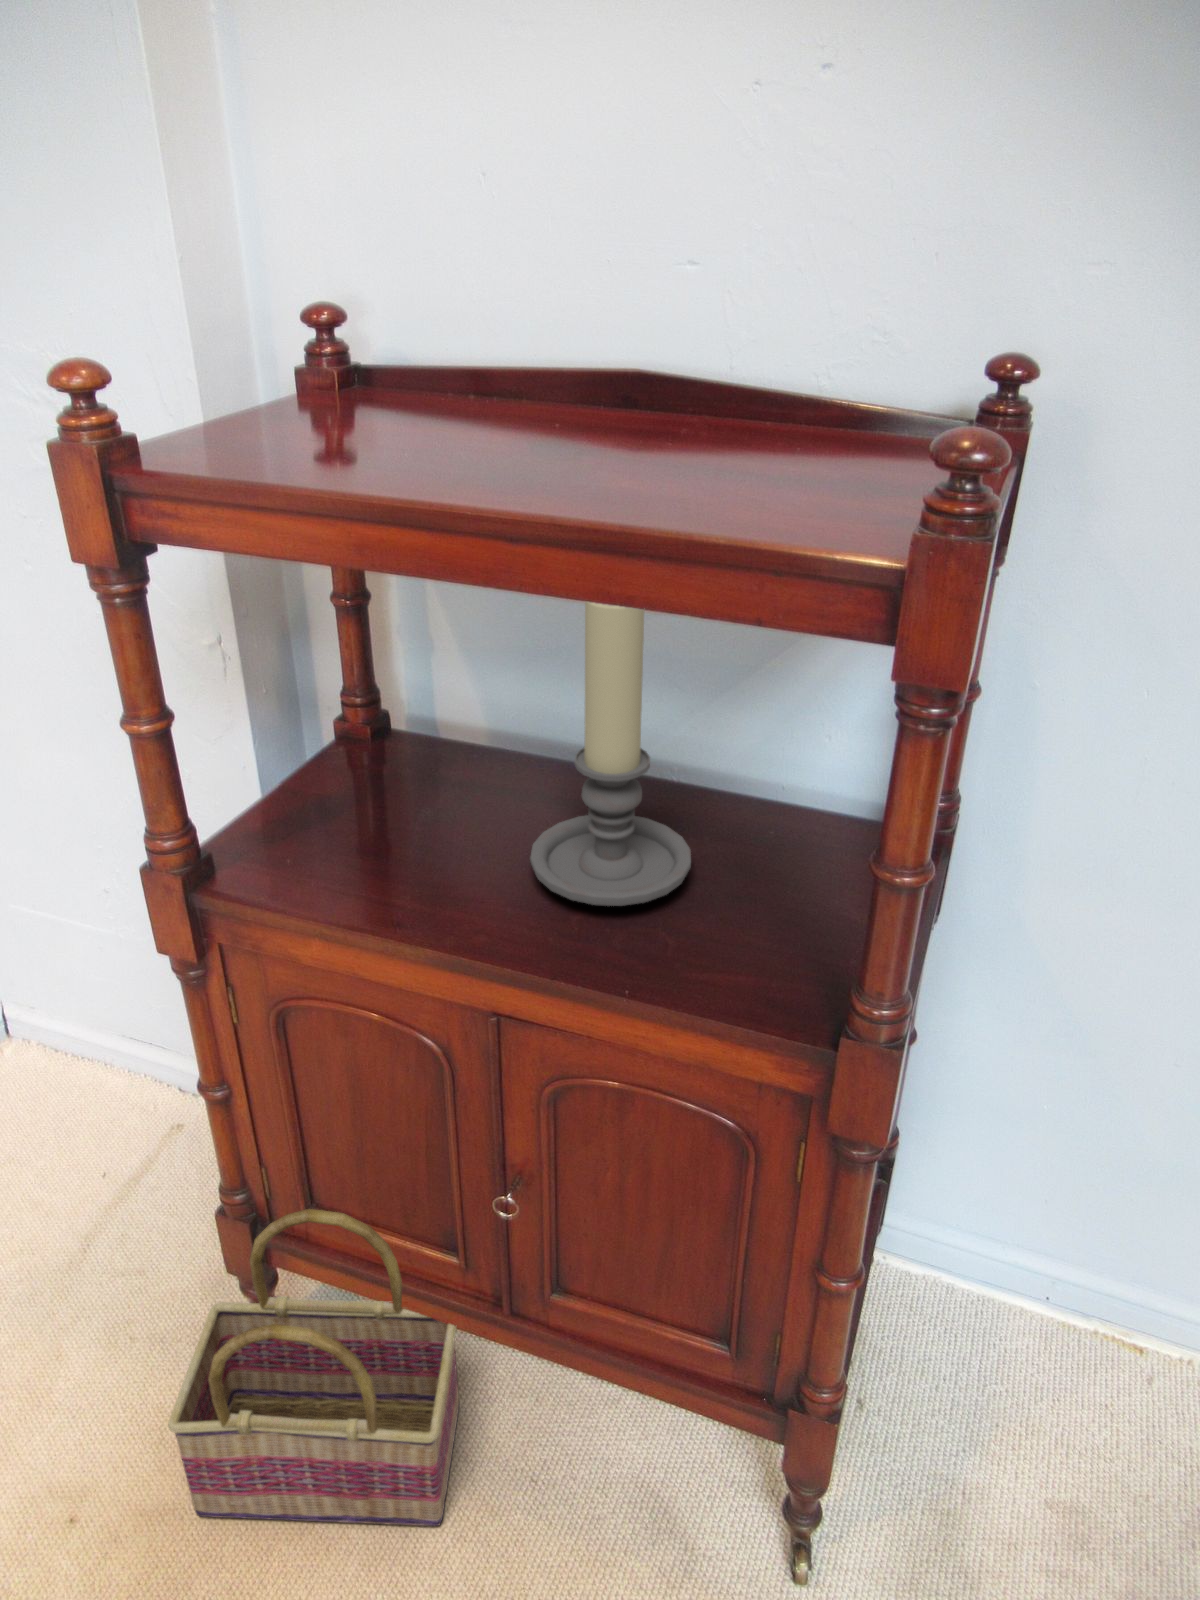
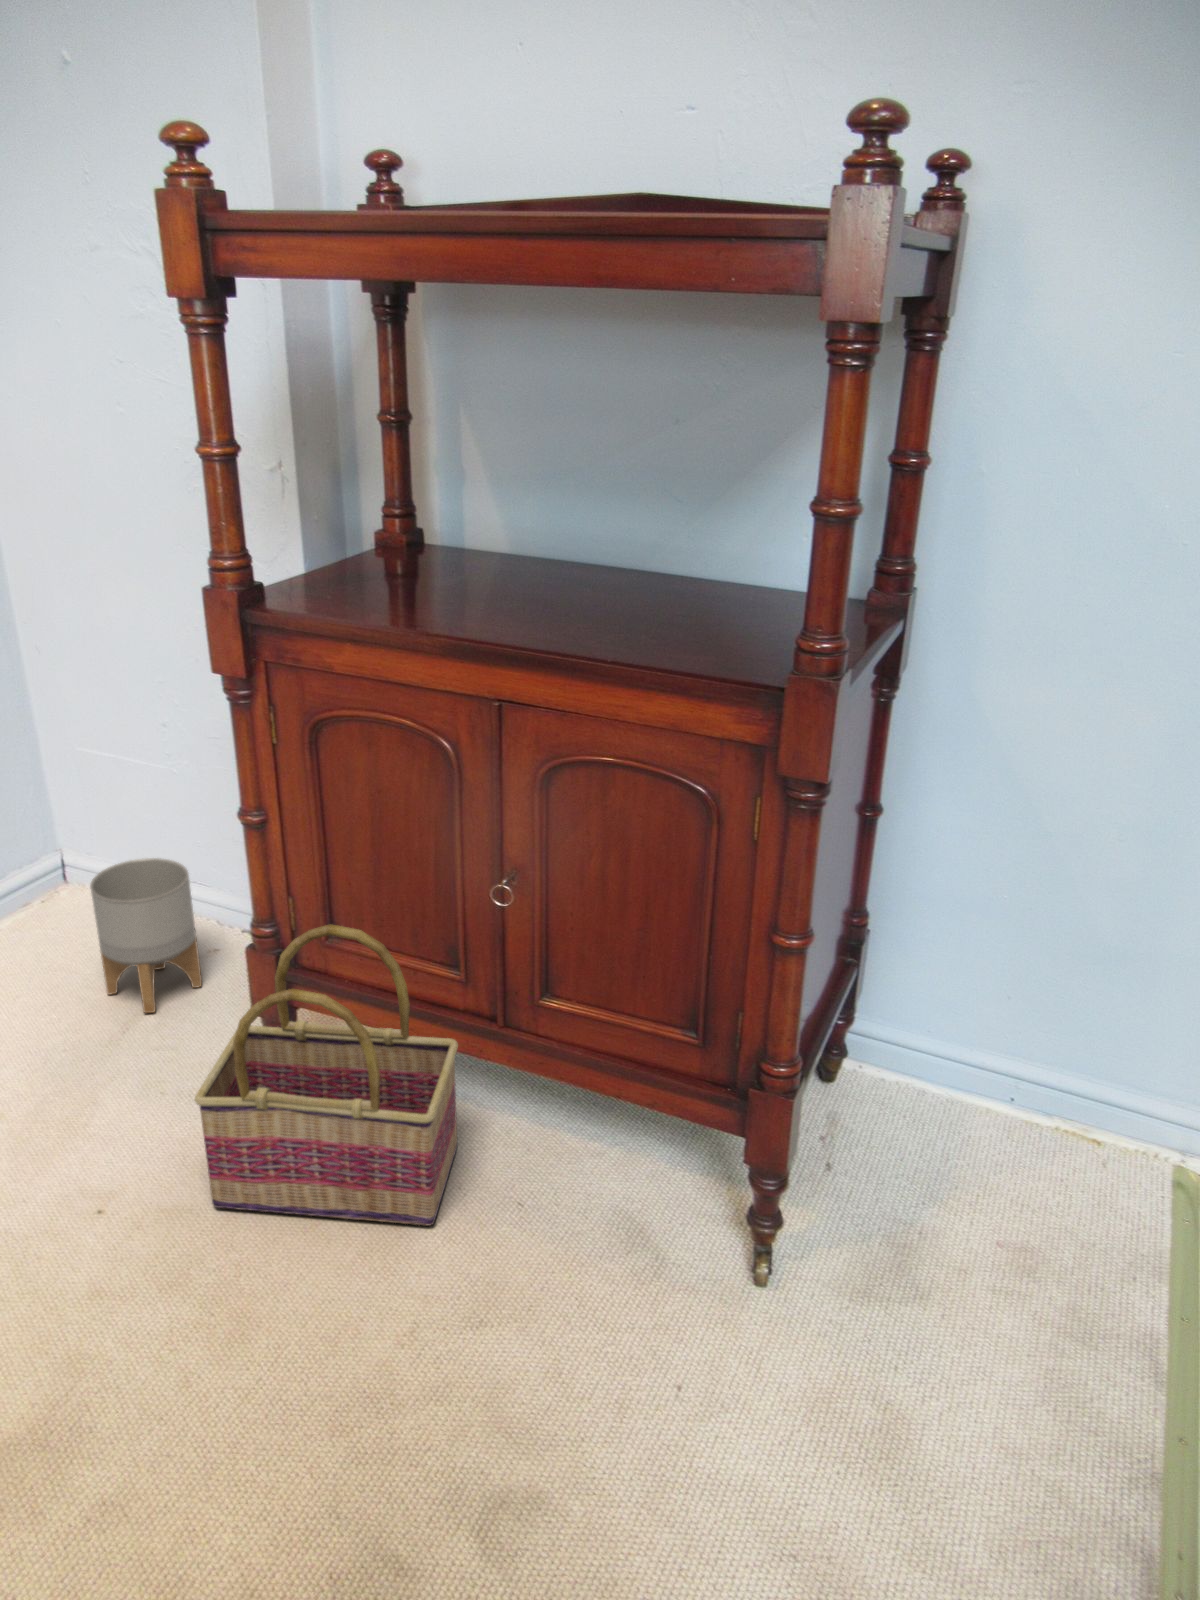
candle holder: present [530,602,691,906] -> none [537,340,678,627]
planter: none [35,1057,167,1230] -> present [90,858,202,1013]

